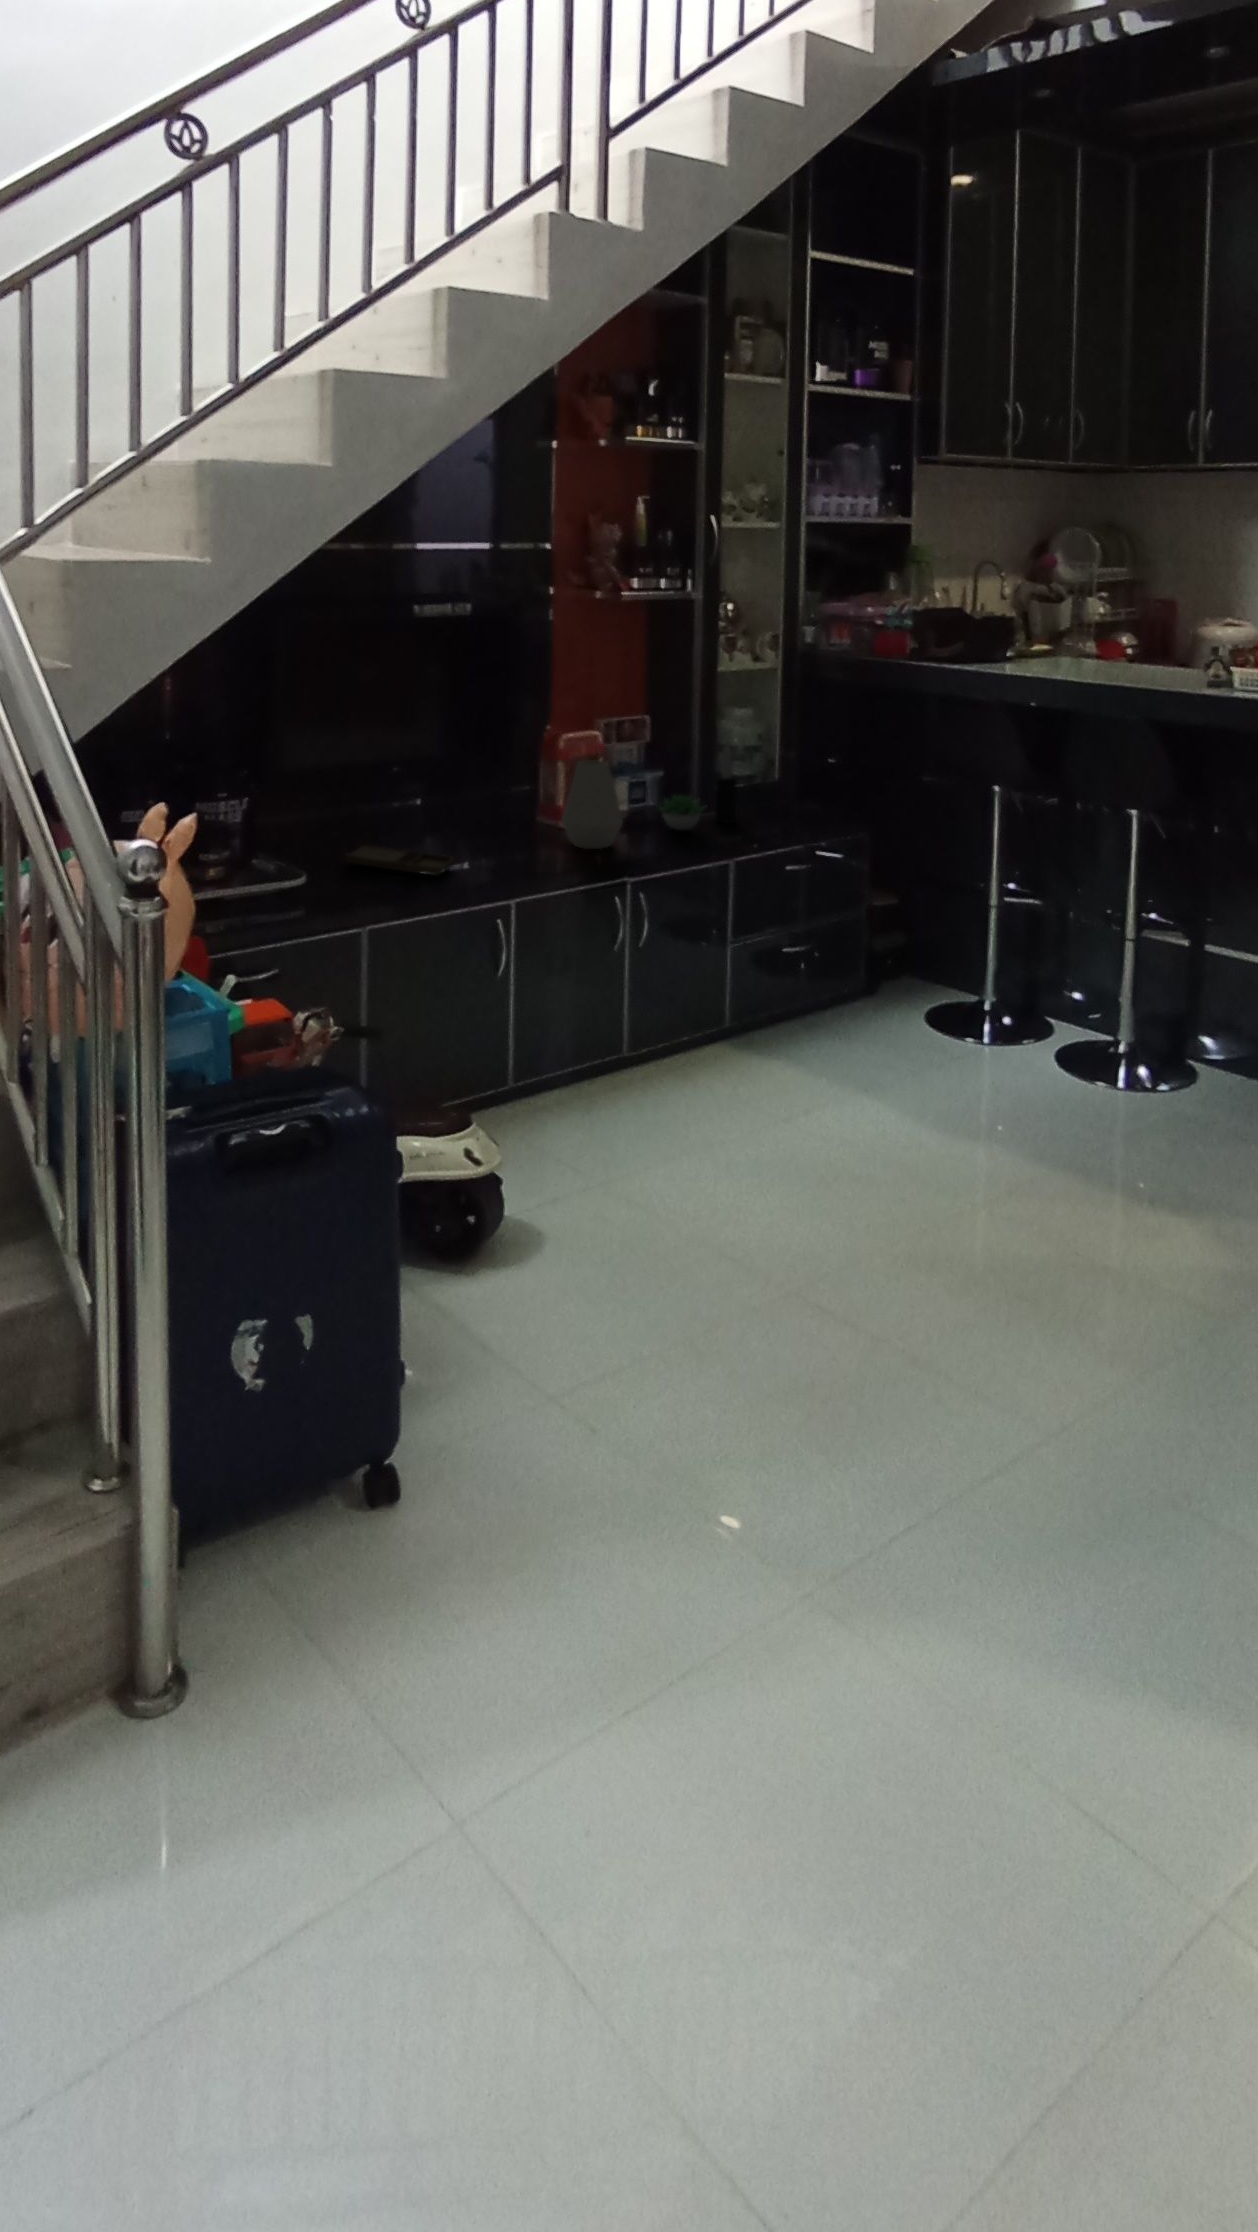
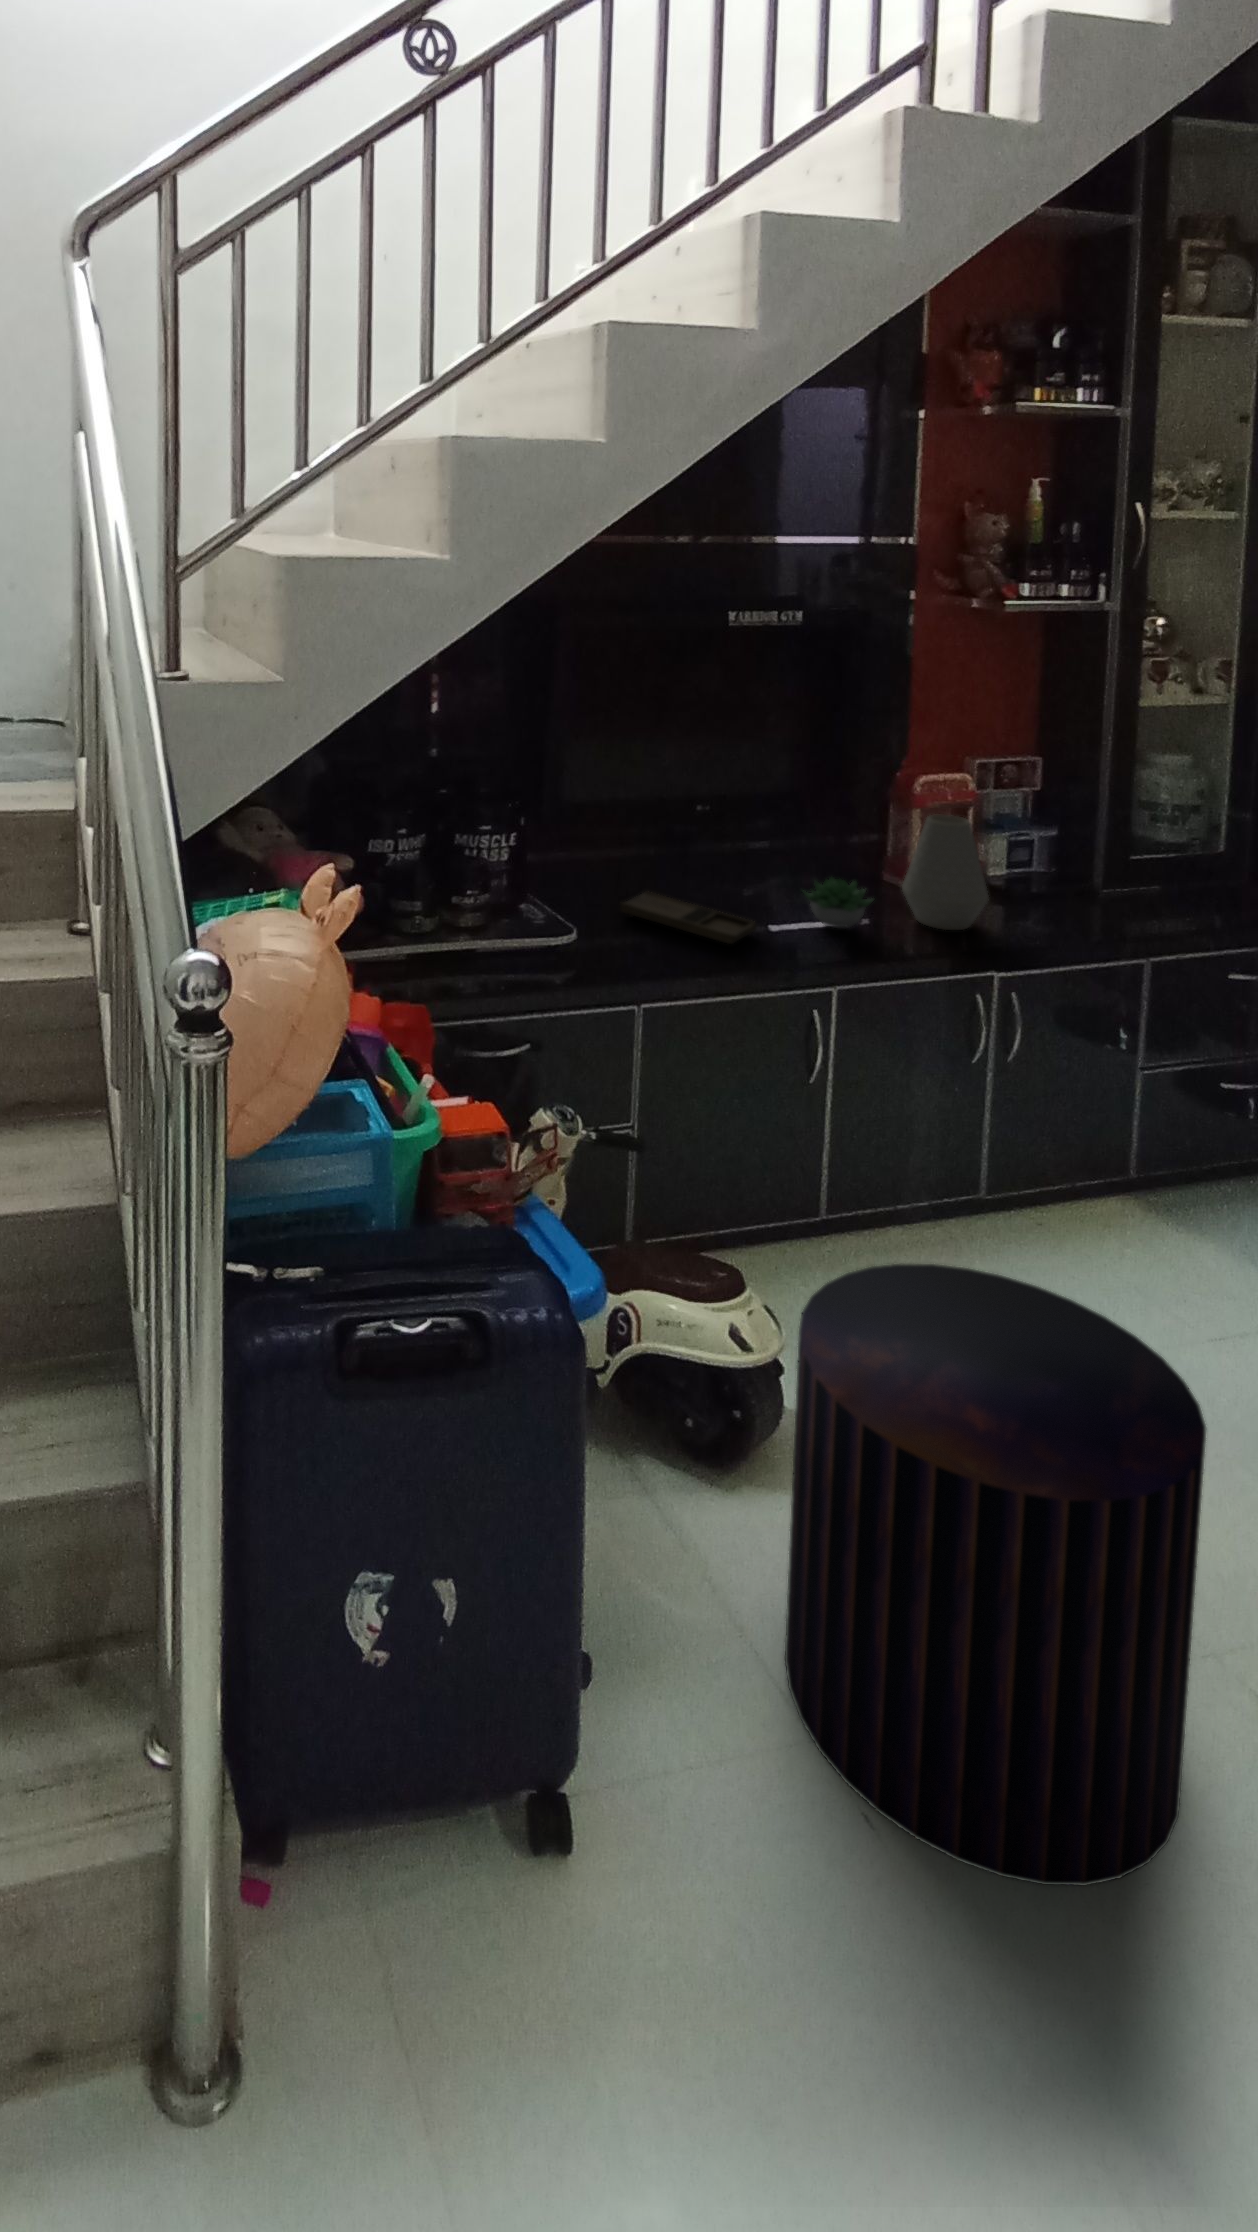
candle: present [715,742,737,824] -> none [1126,801,1161,913]
succulent plant: present [659,795,704,830] -> present [803,878,873,928]
pouf: none [525,1057,780,1429] -> present [785,1264,1206,1886]

